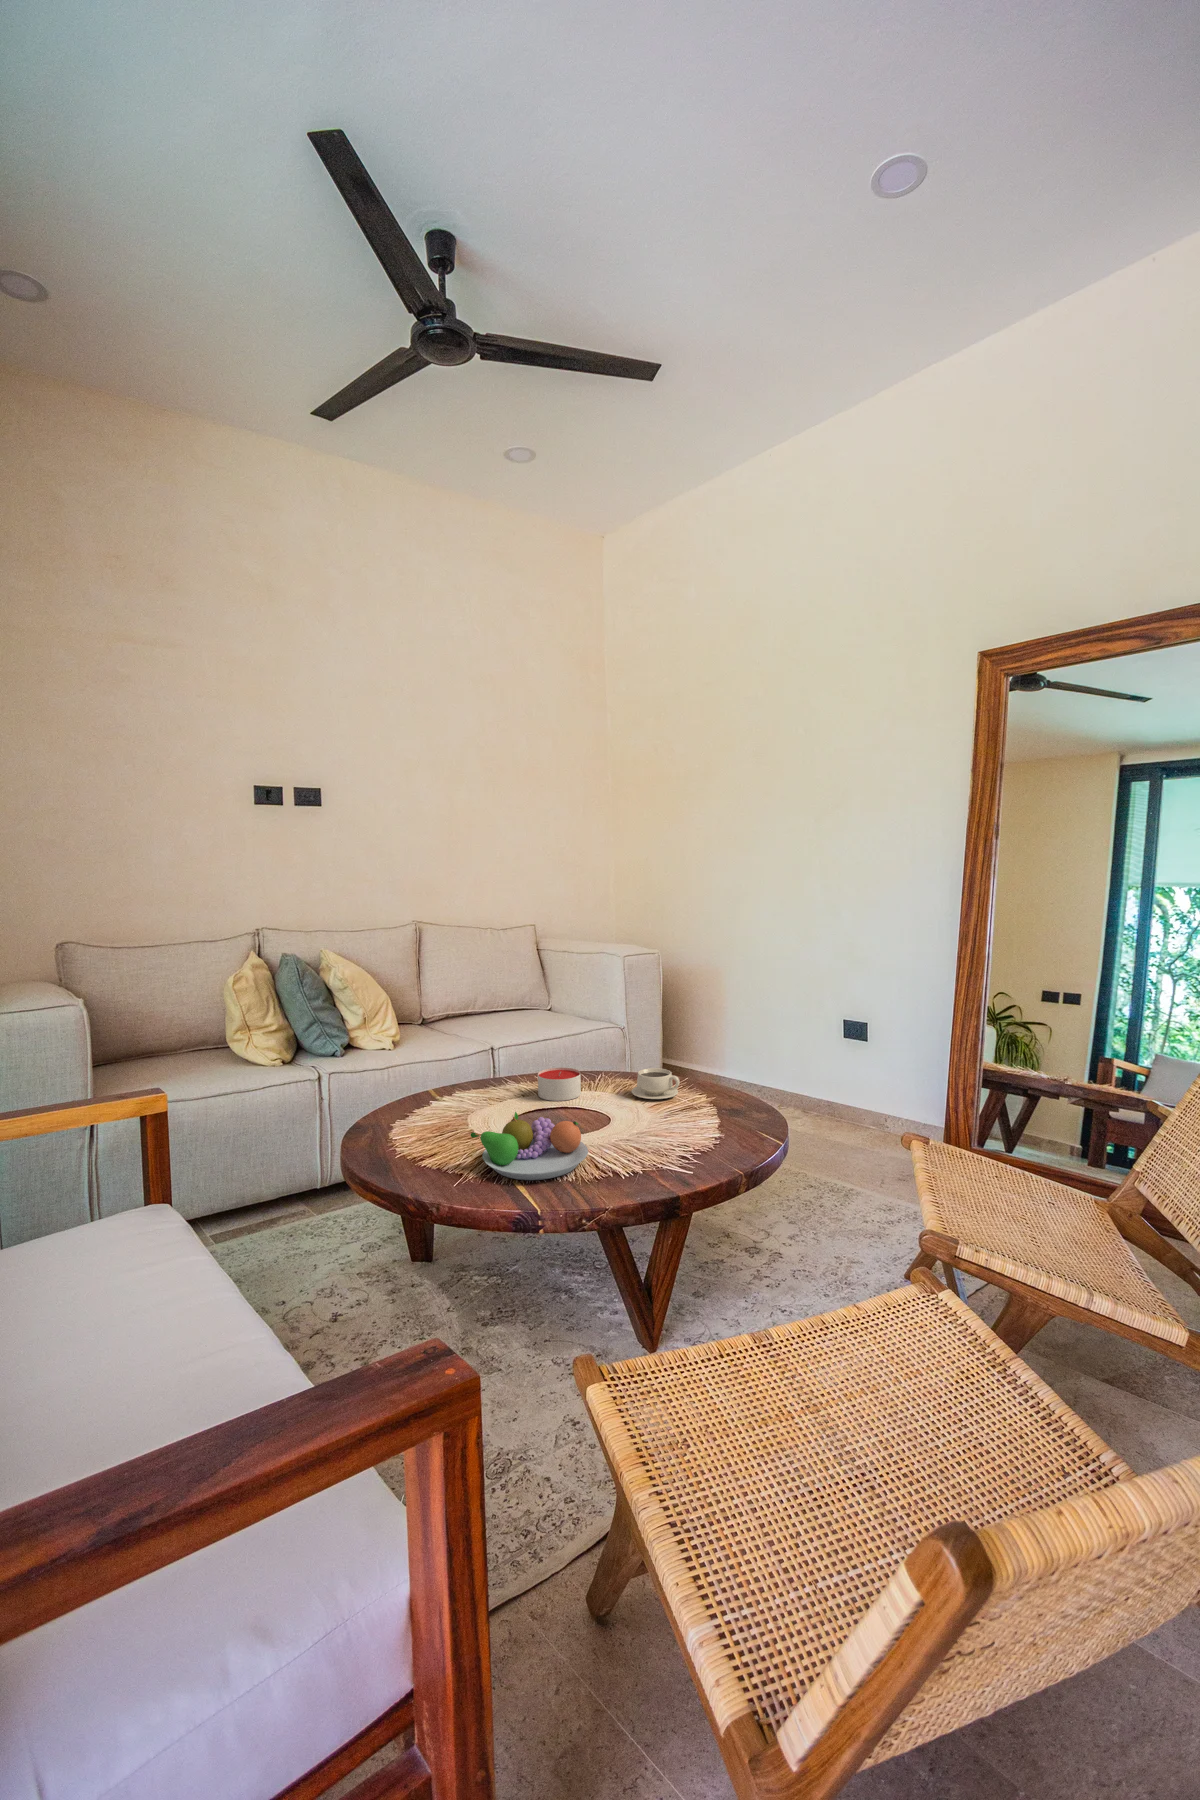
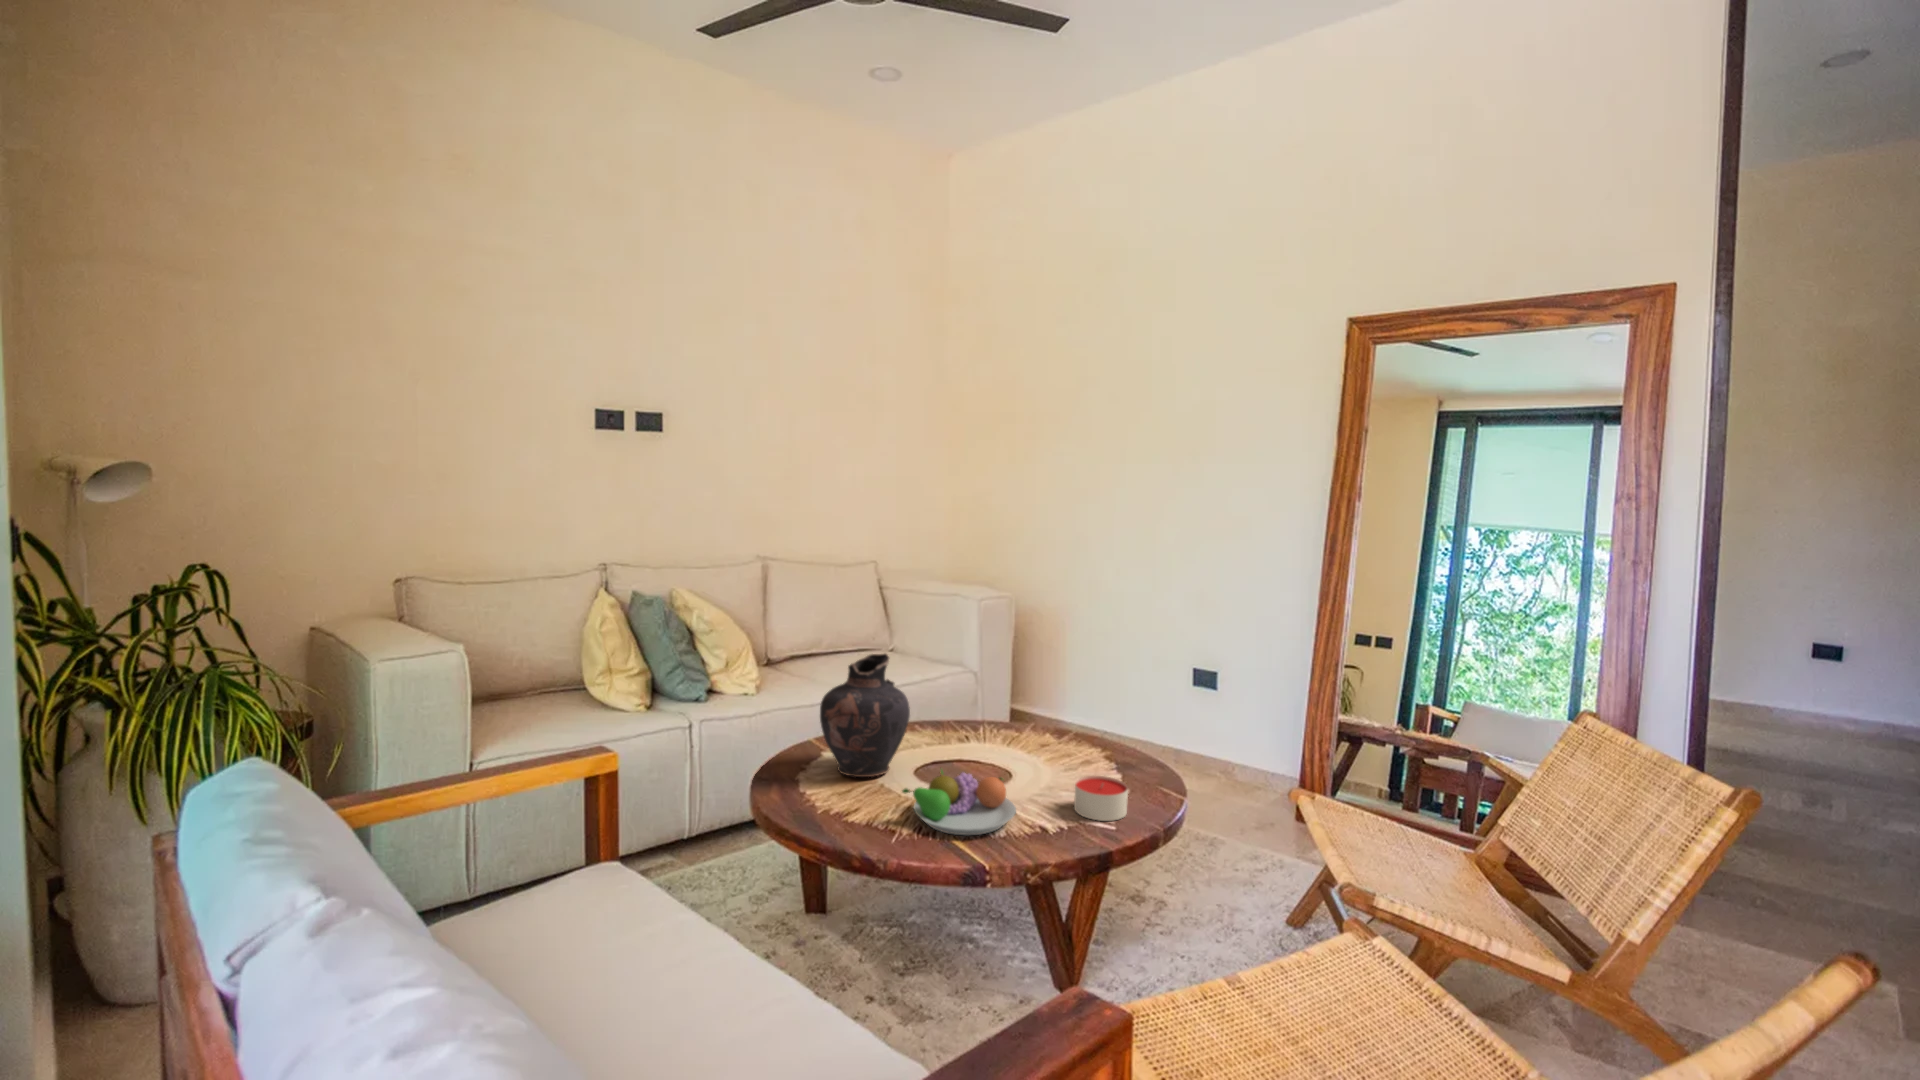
vase: none [411,1000,501,1123] -> present [820,654,910,777]
candle: present [538,1068,581,1101] -> present [1074,776,1128,821]
teacup: present [632,1068,680,1099] -> none [1024,721,1073,752]

